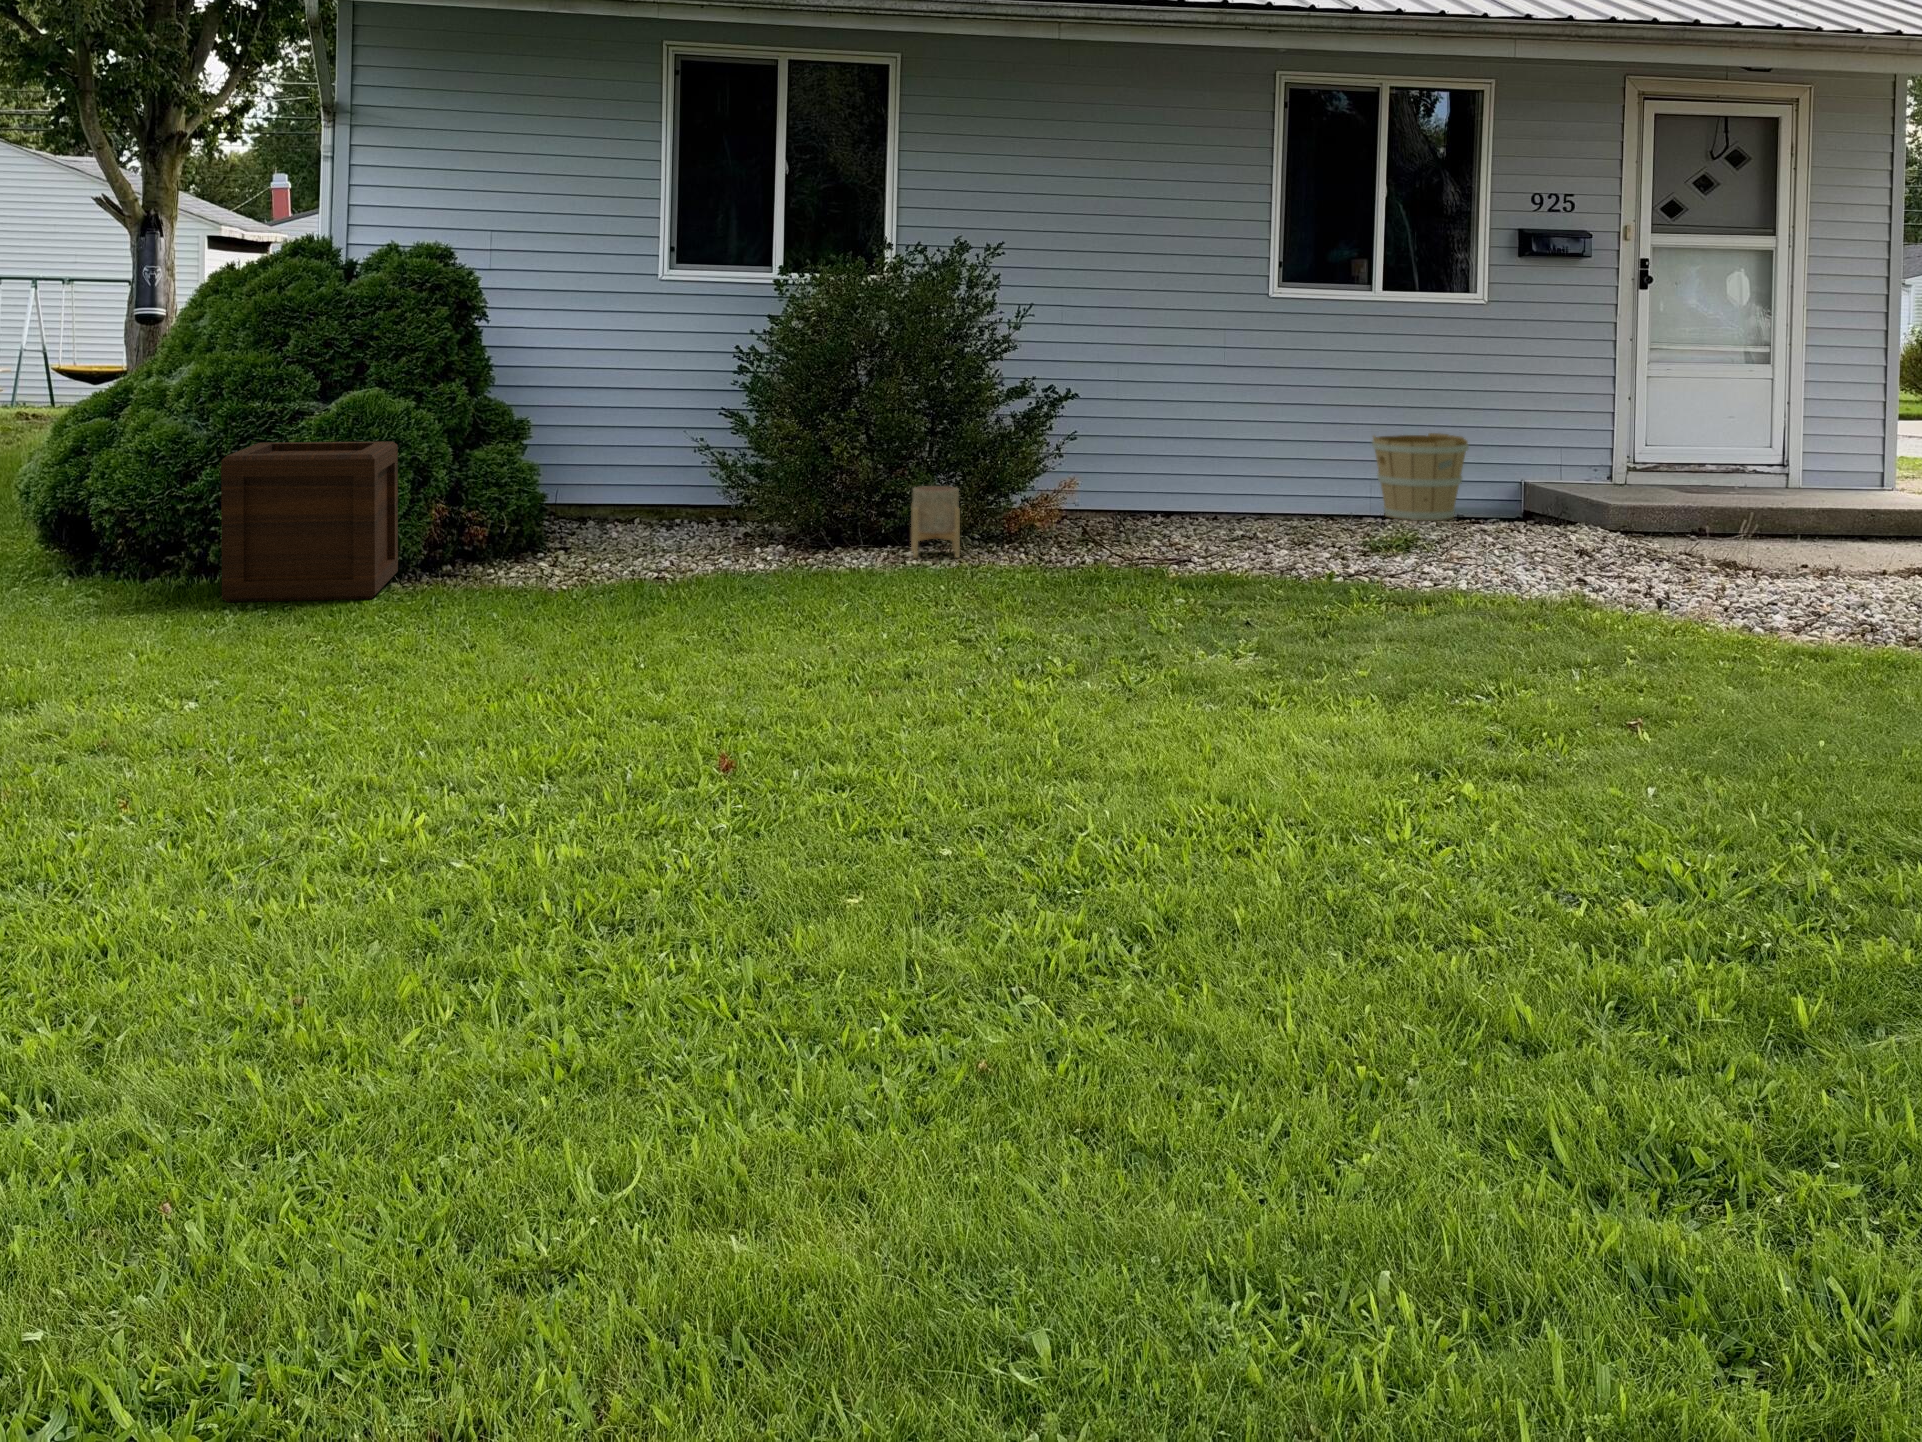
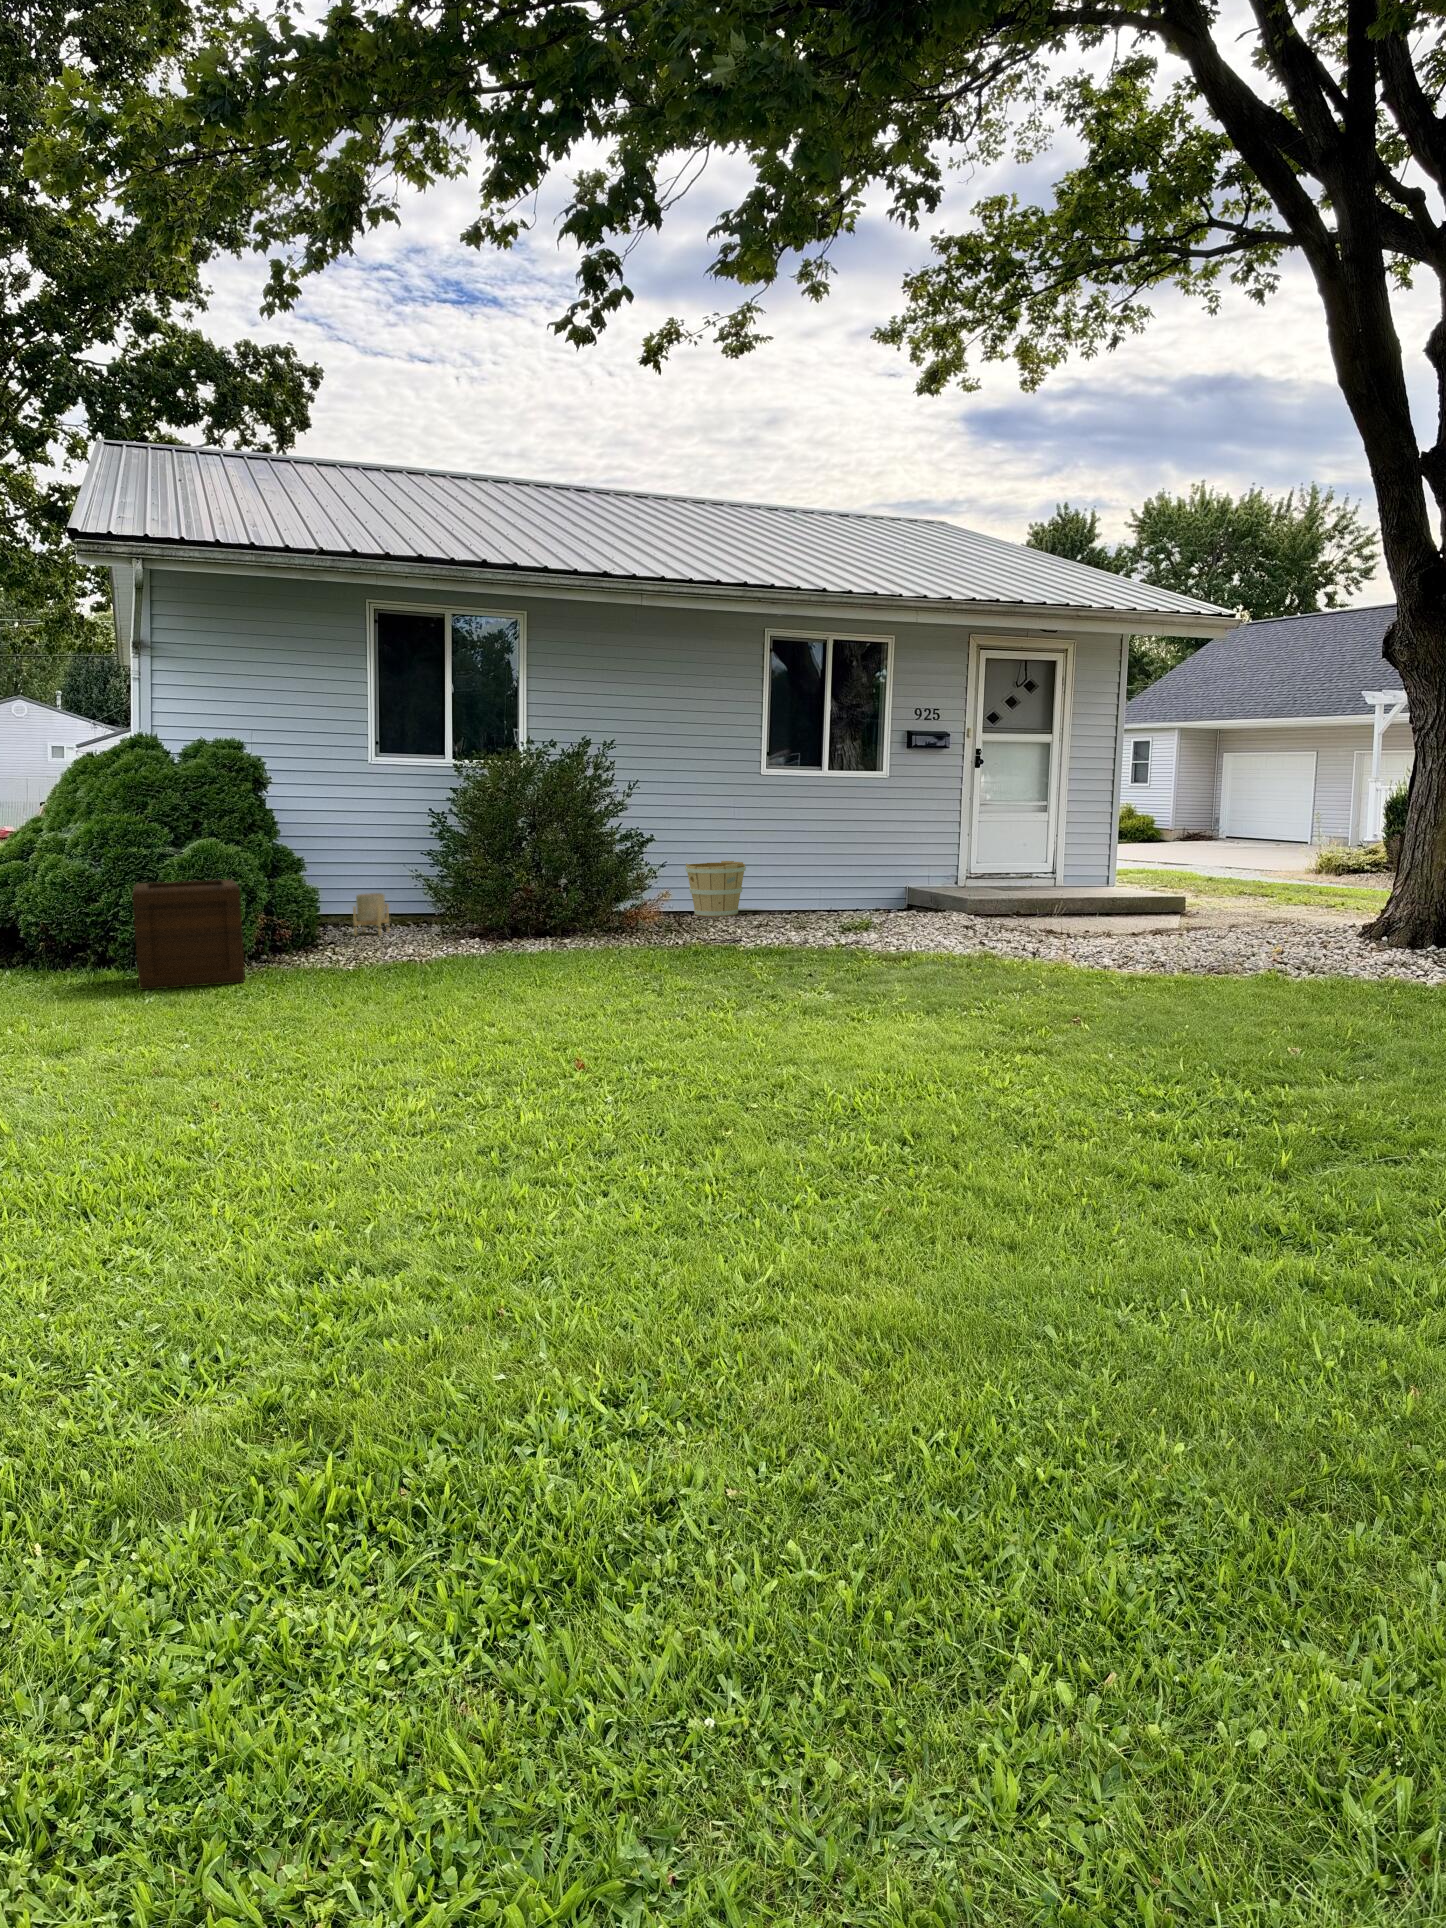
wooden bucket: present [1372,433,1469,521] -> present [685,861,746,917]
planter: present [911,486,960,558] -> present [353,893,390,936]

